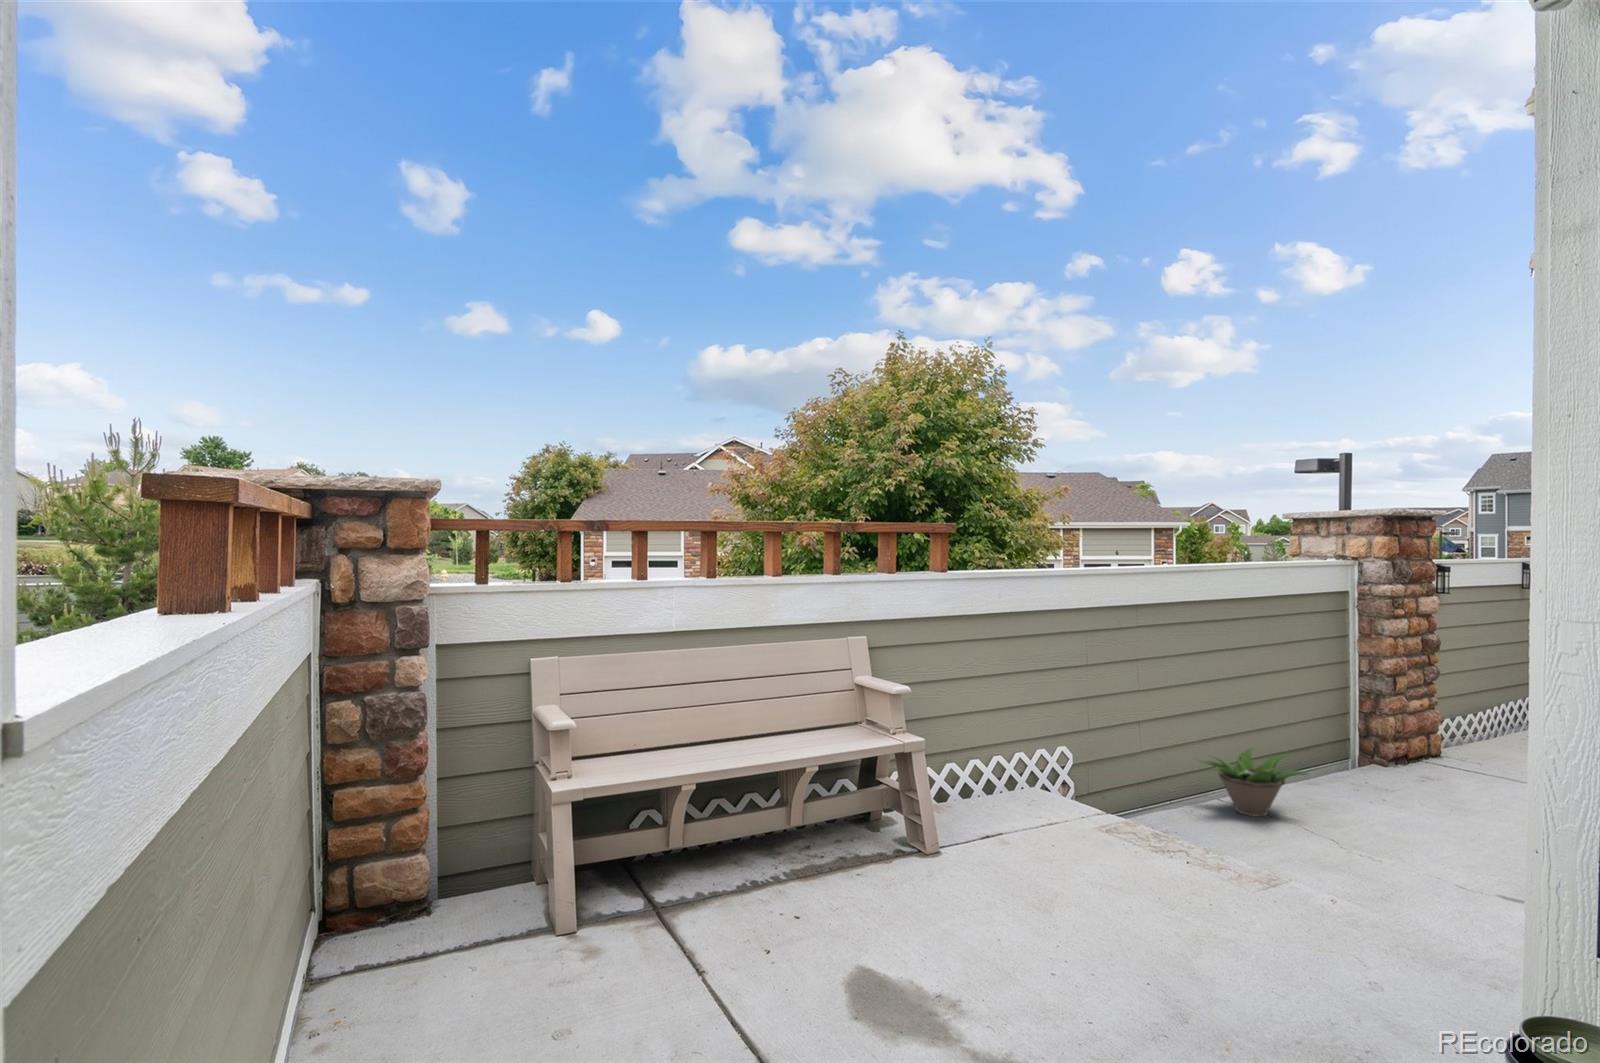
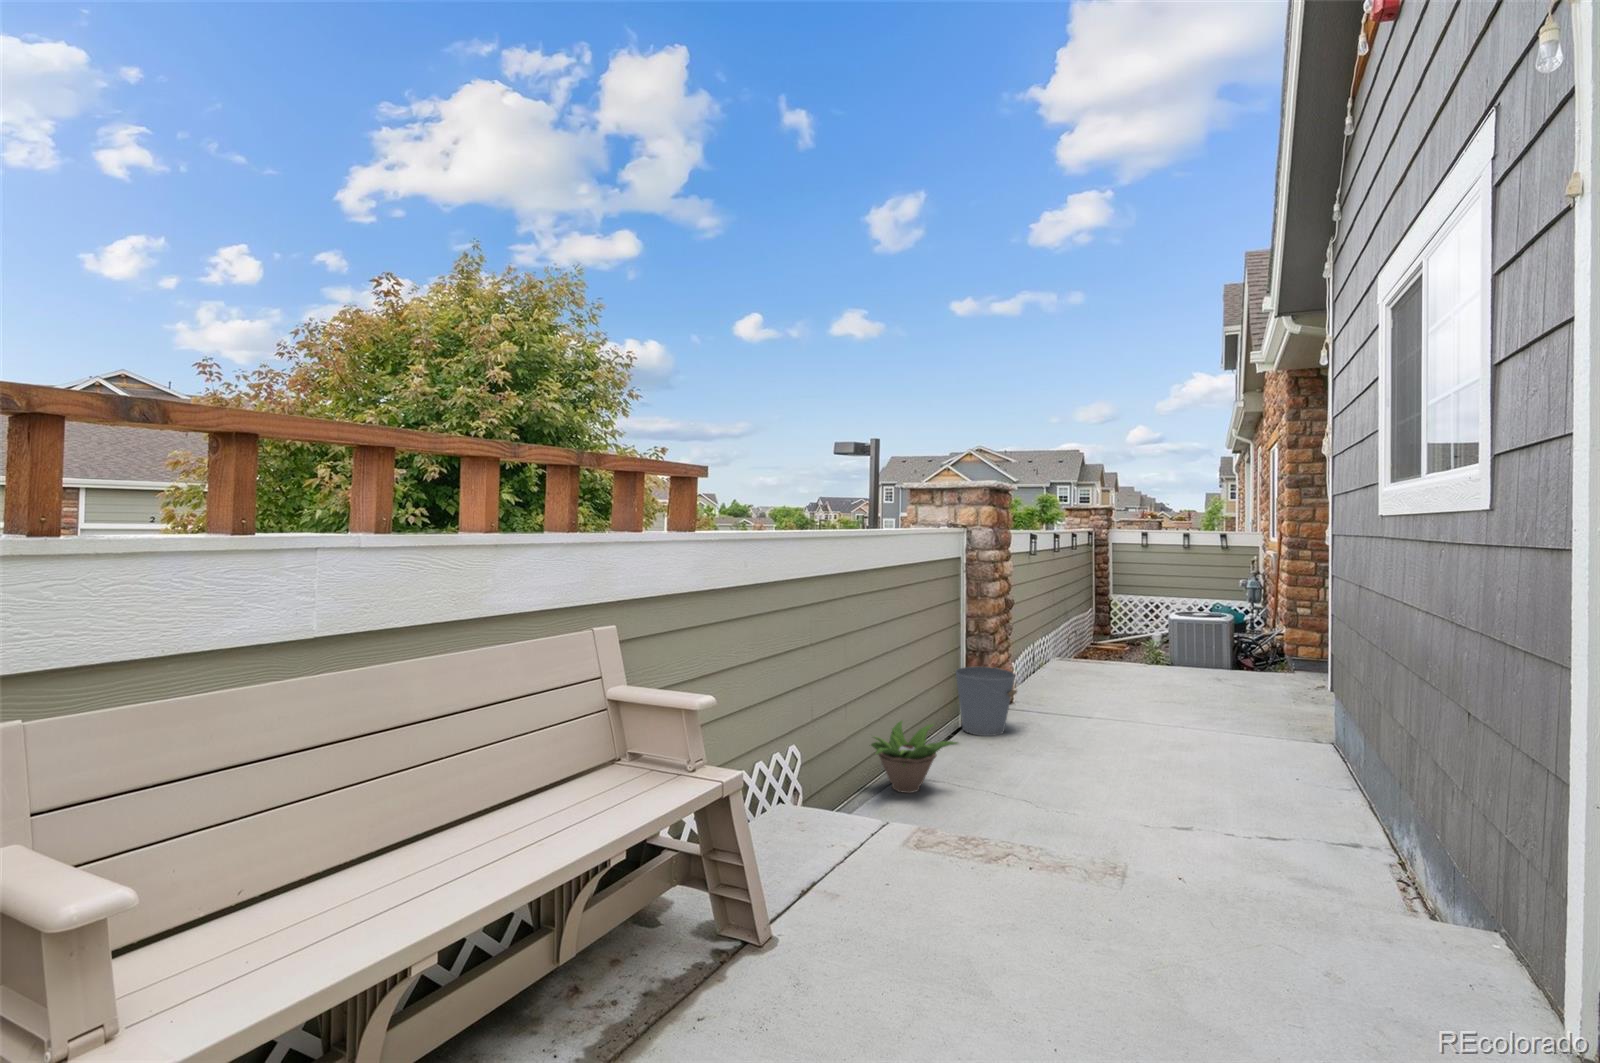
bucket: none [1340,708,1422,784] -> present [956,667,1017,736]

